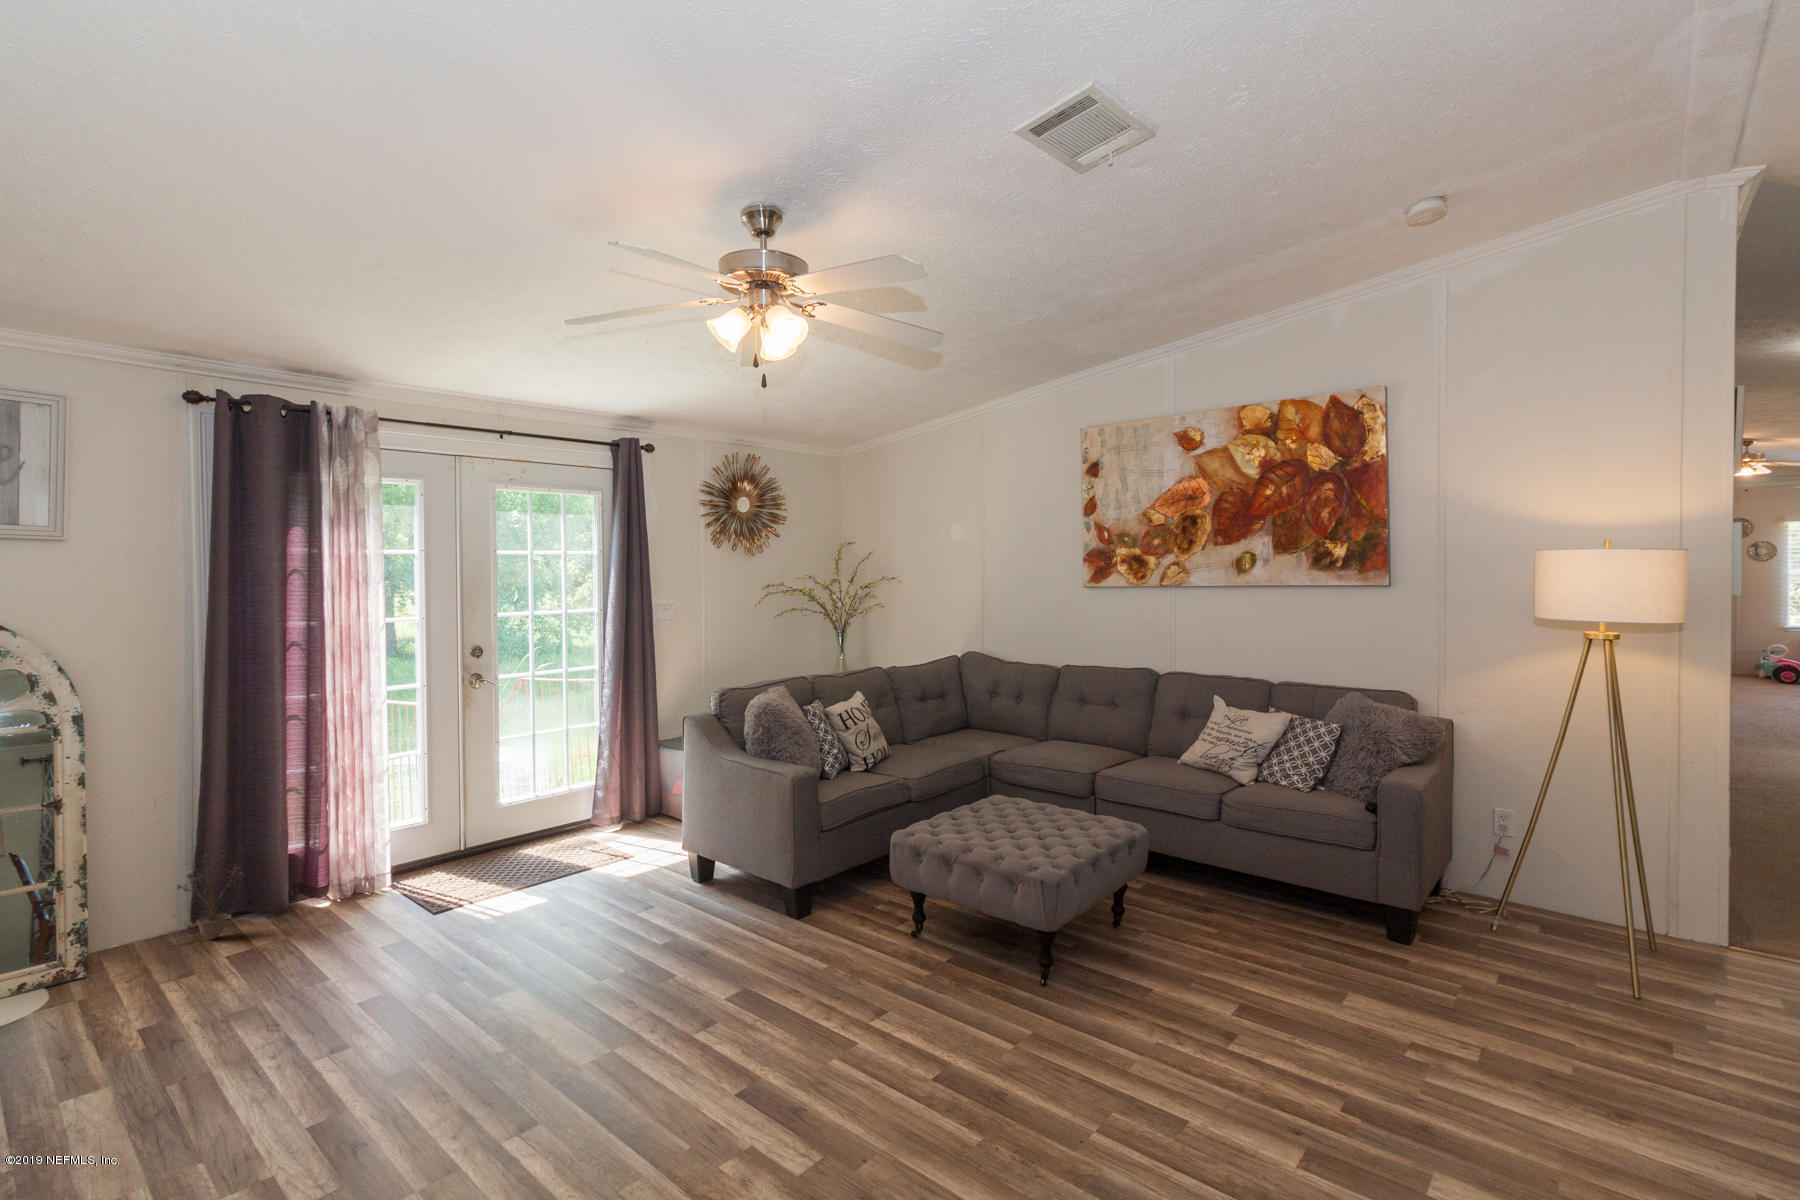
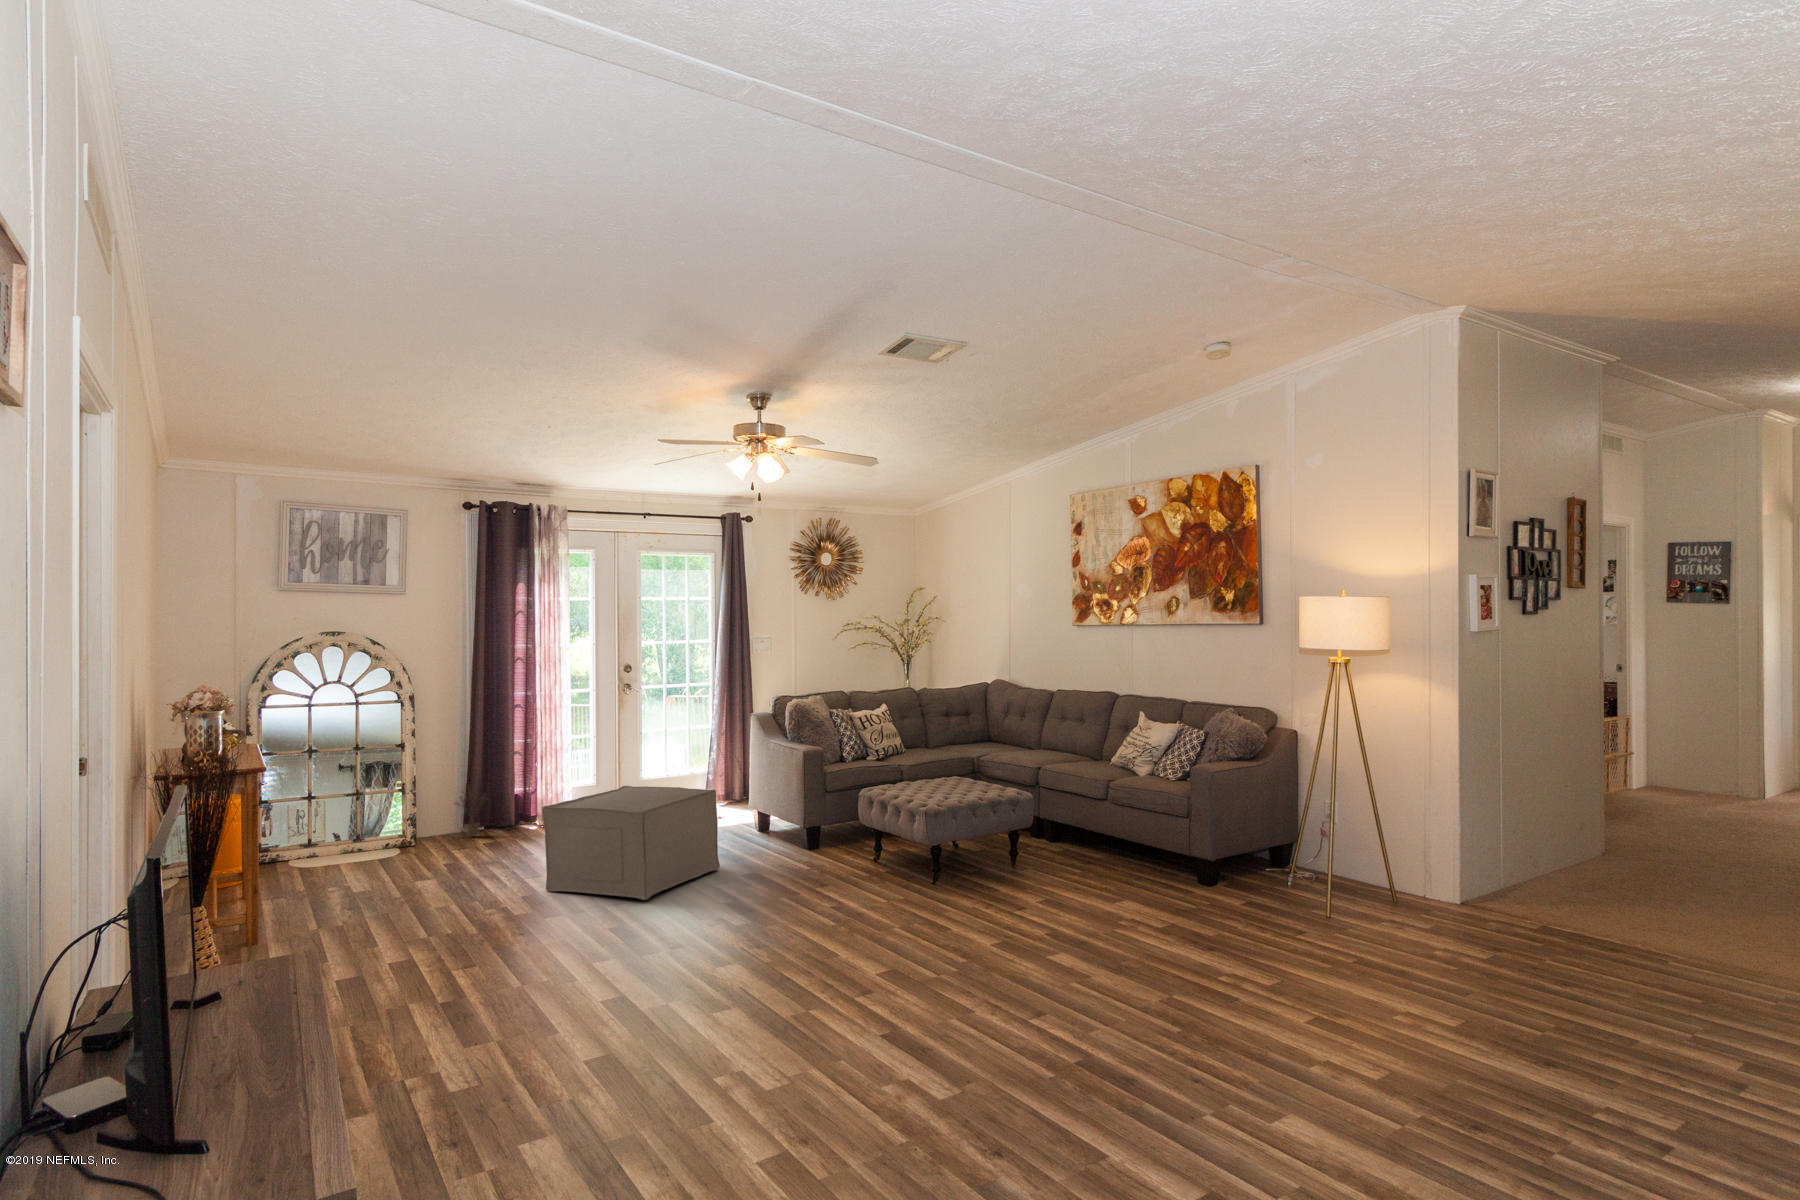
ottoman: none [354,854,680,1098] -> present [542,786,720,900]

